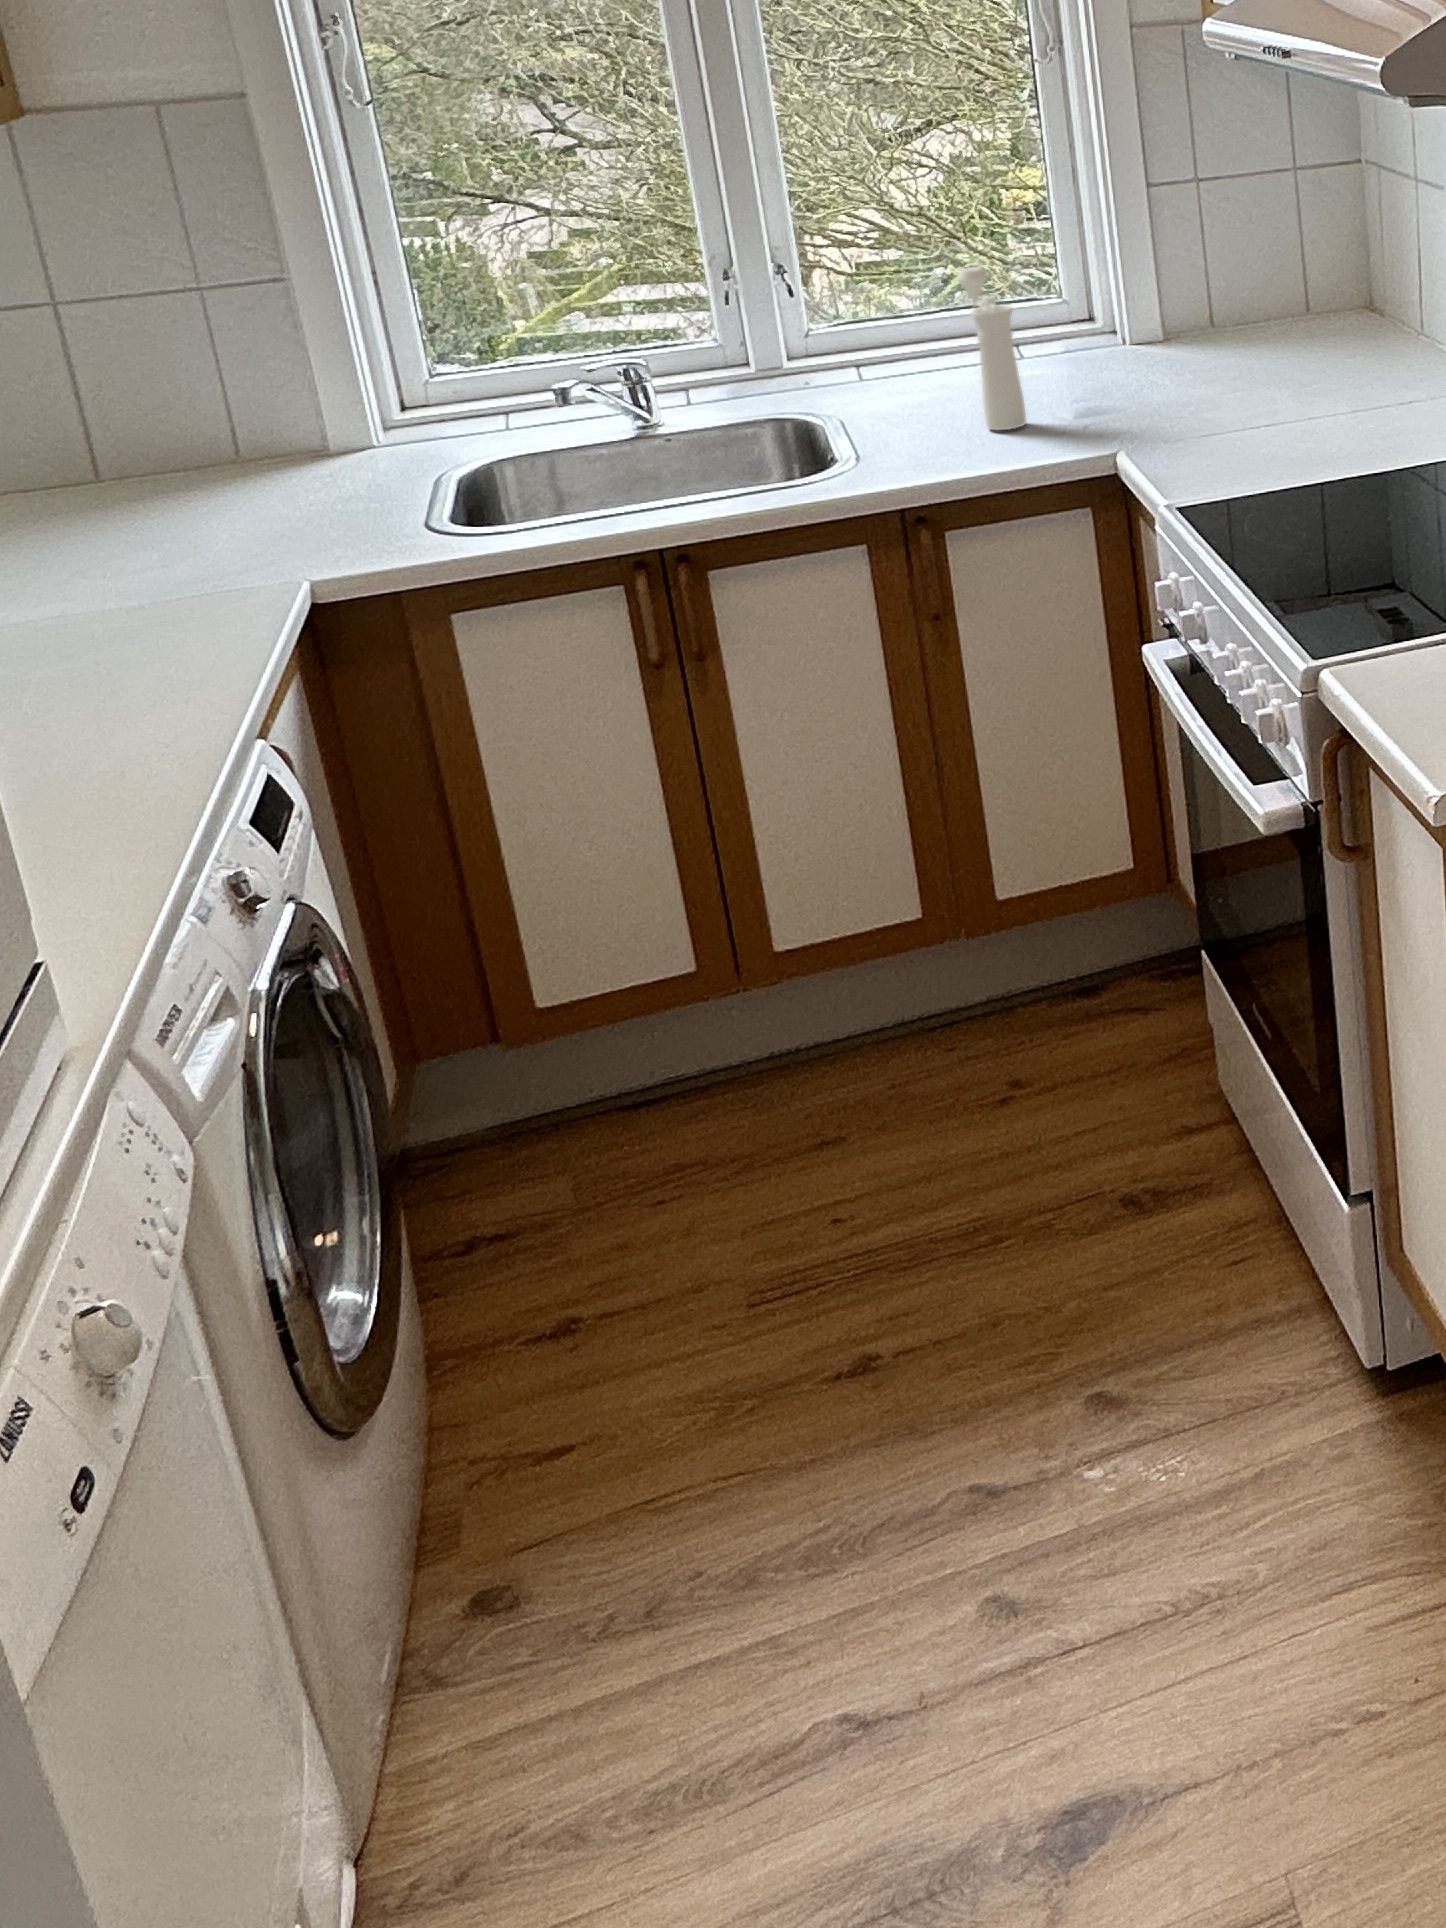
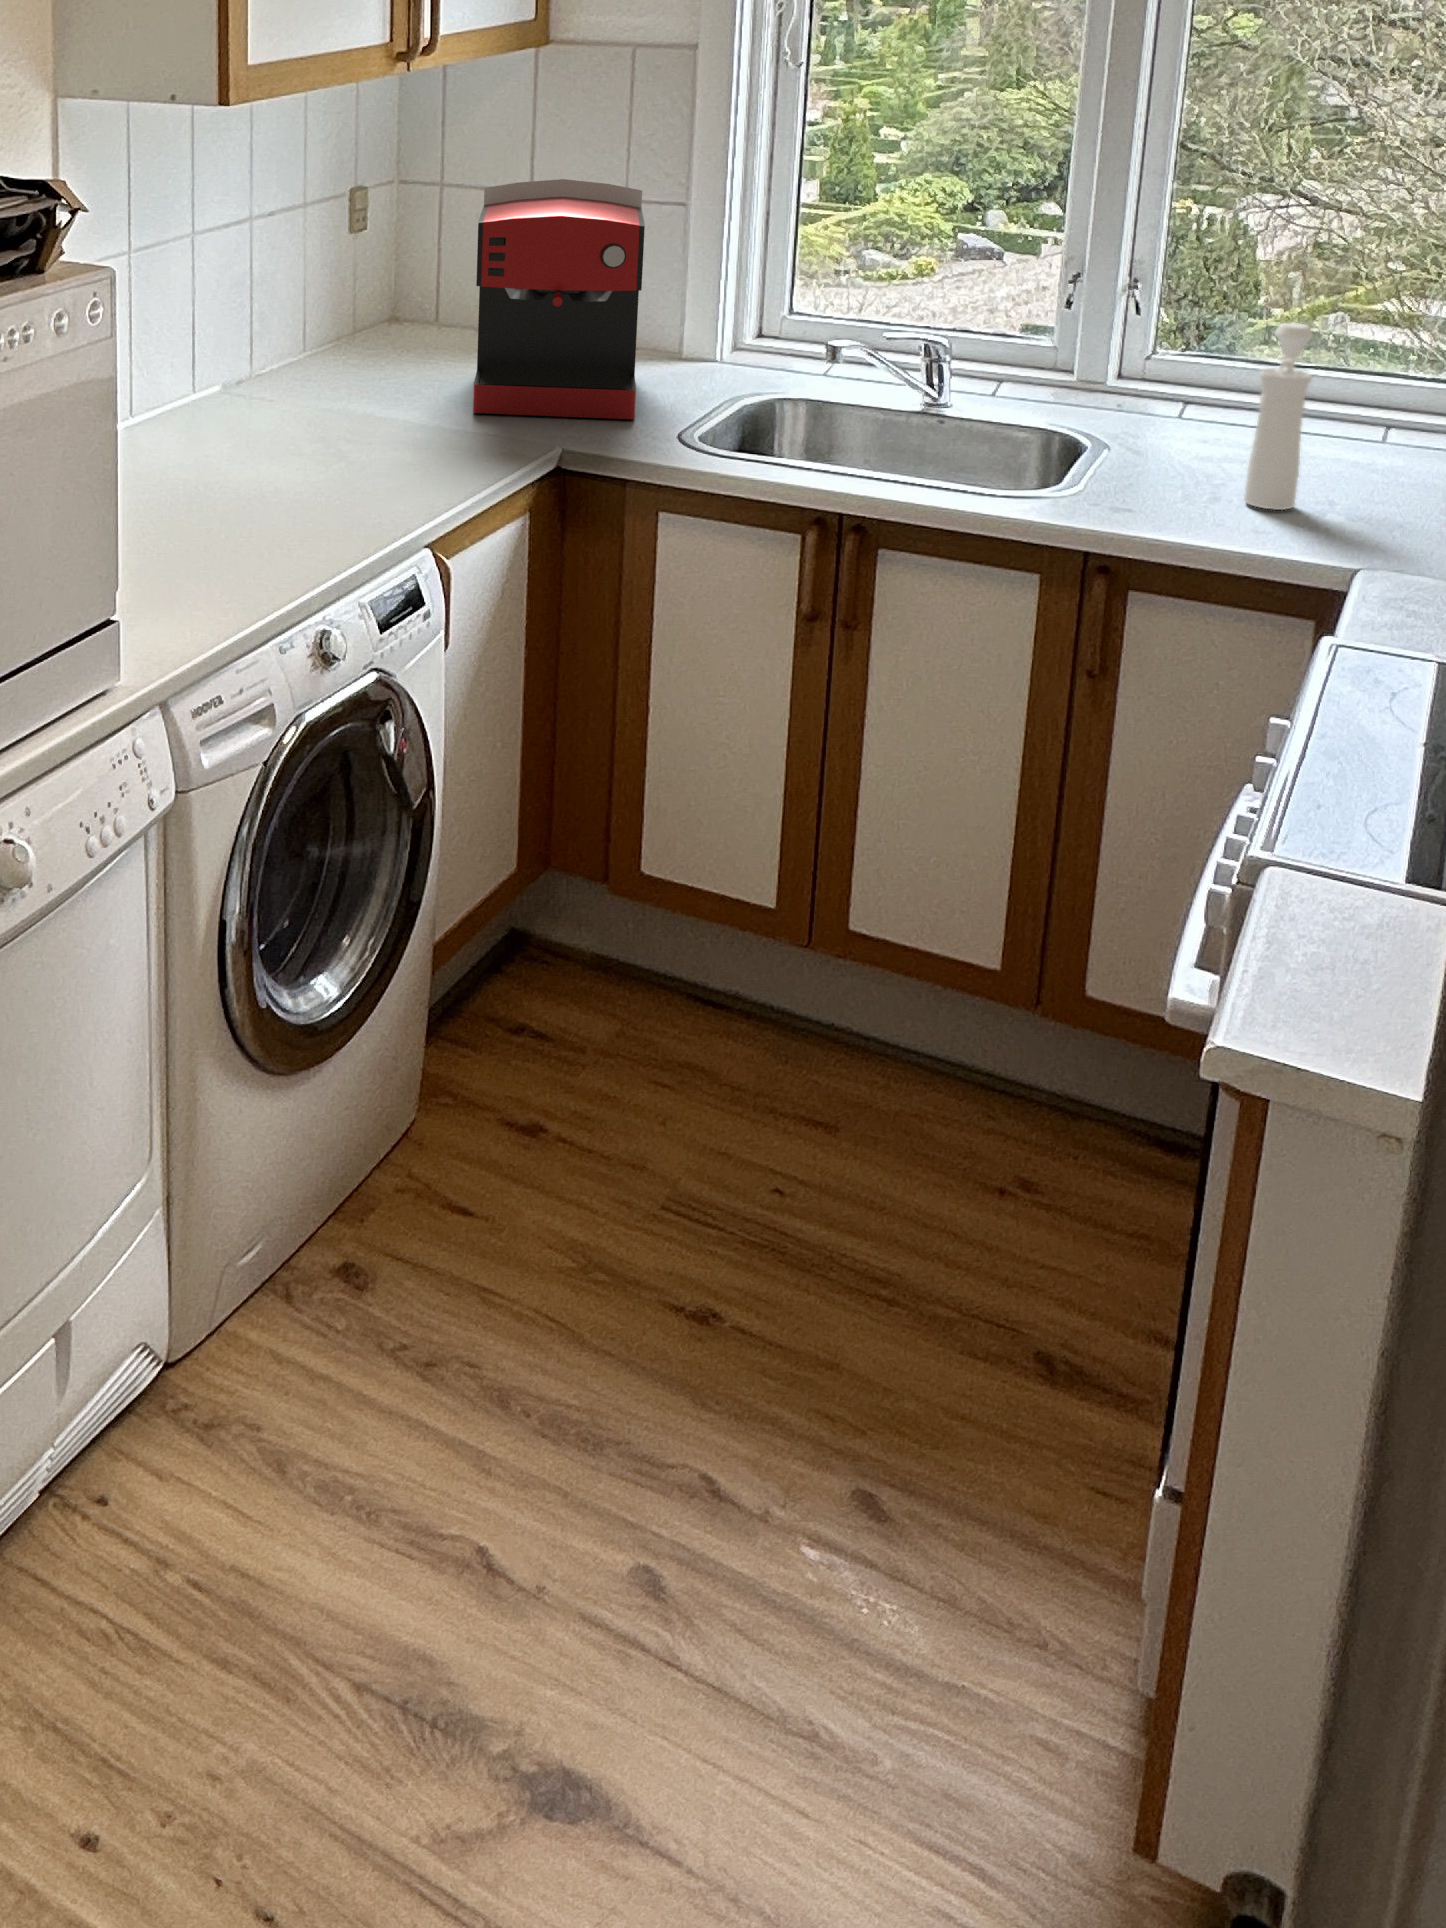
coffee maker: none [27,267,356,581] -> present [473,179,645,419]

